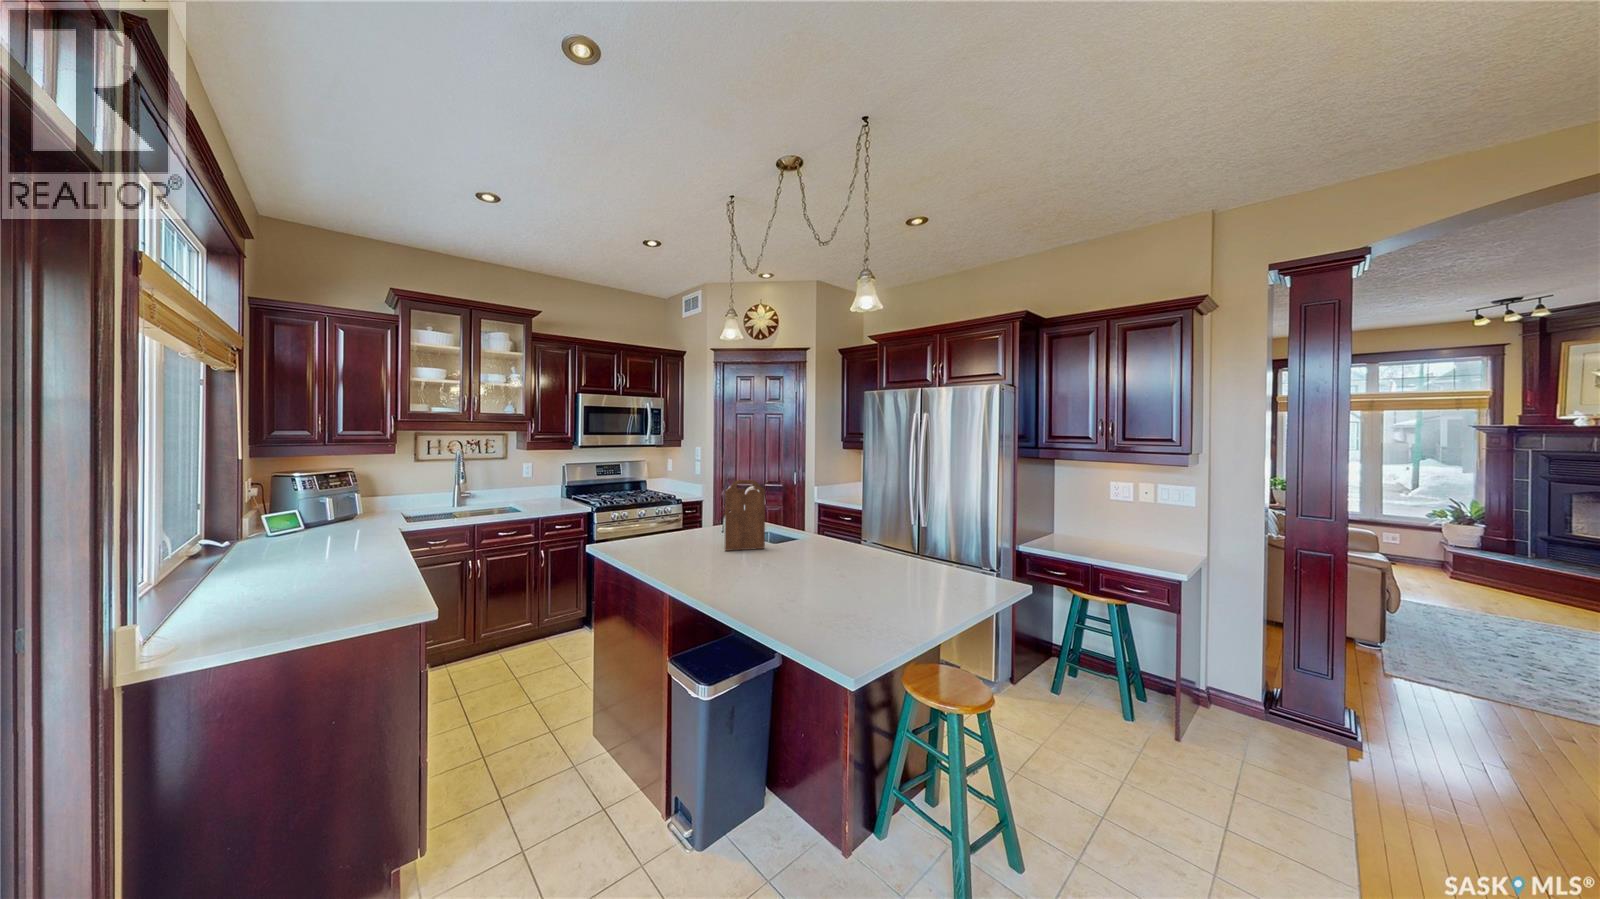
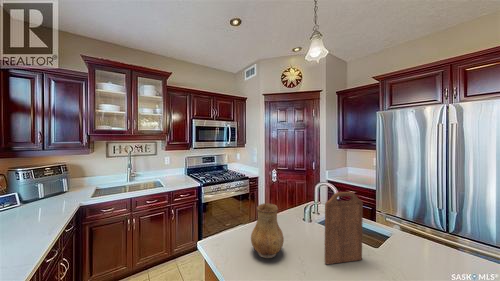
ceramic pitcher: none [651,497,687,550] -> present [251,203,284,258]

